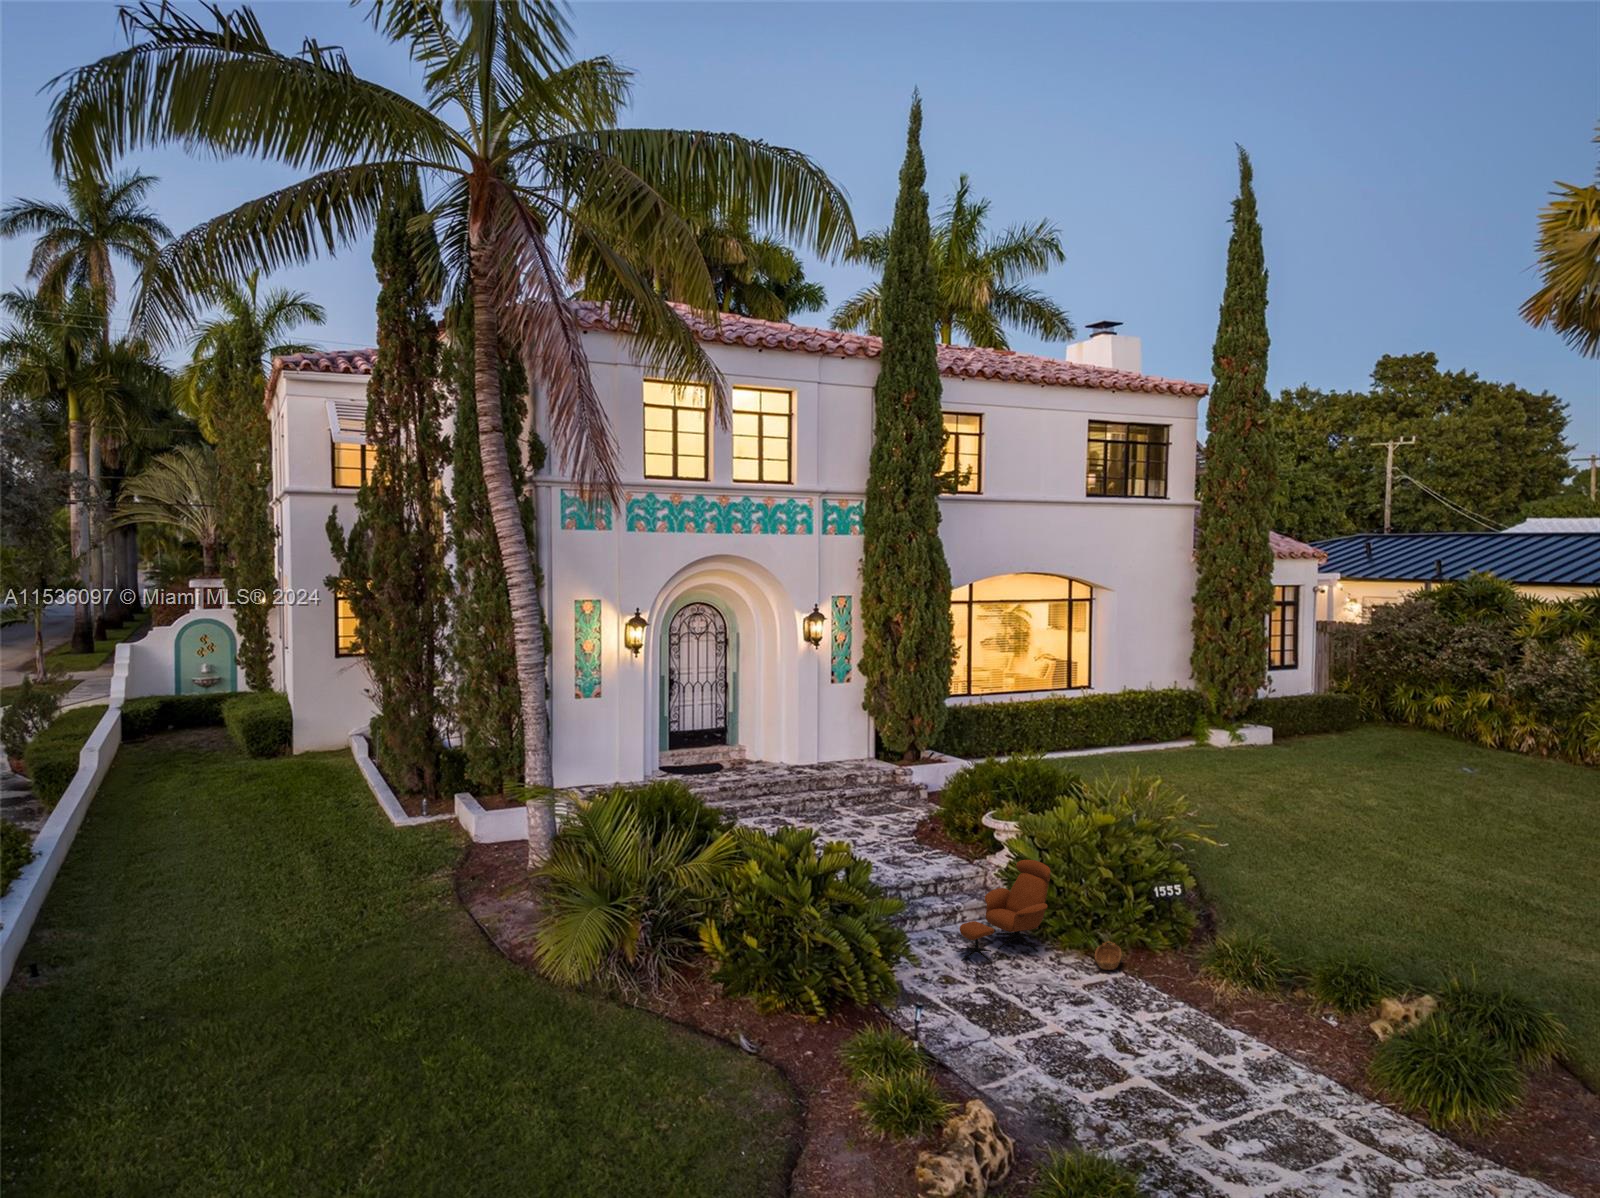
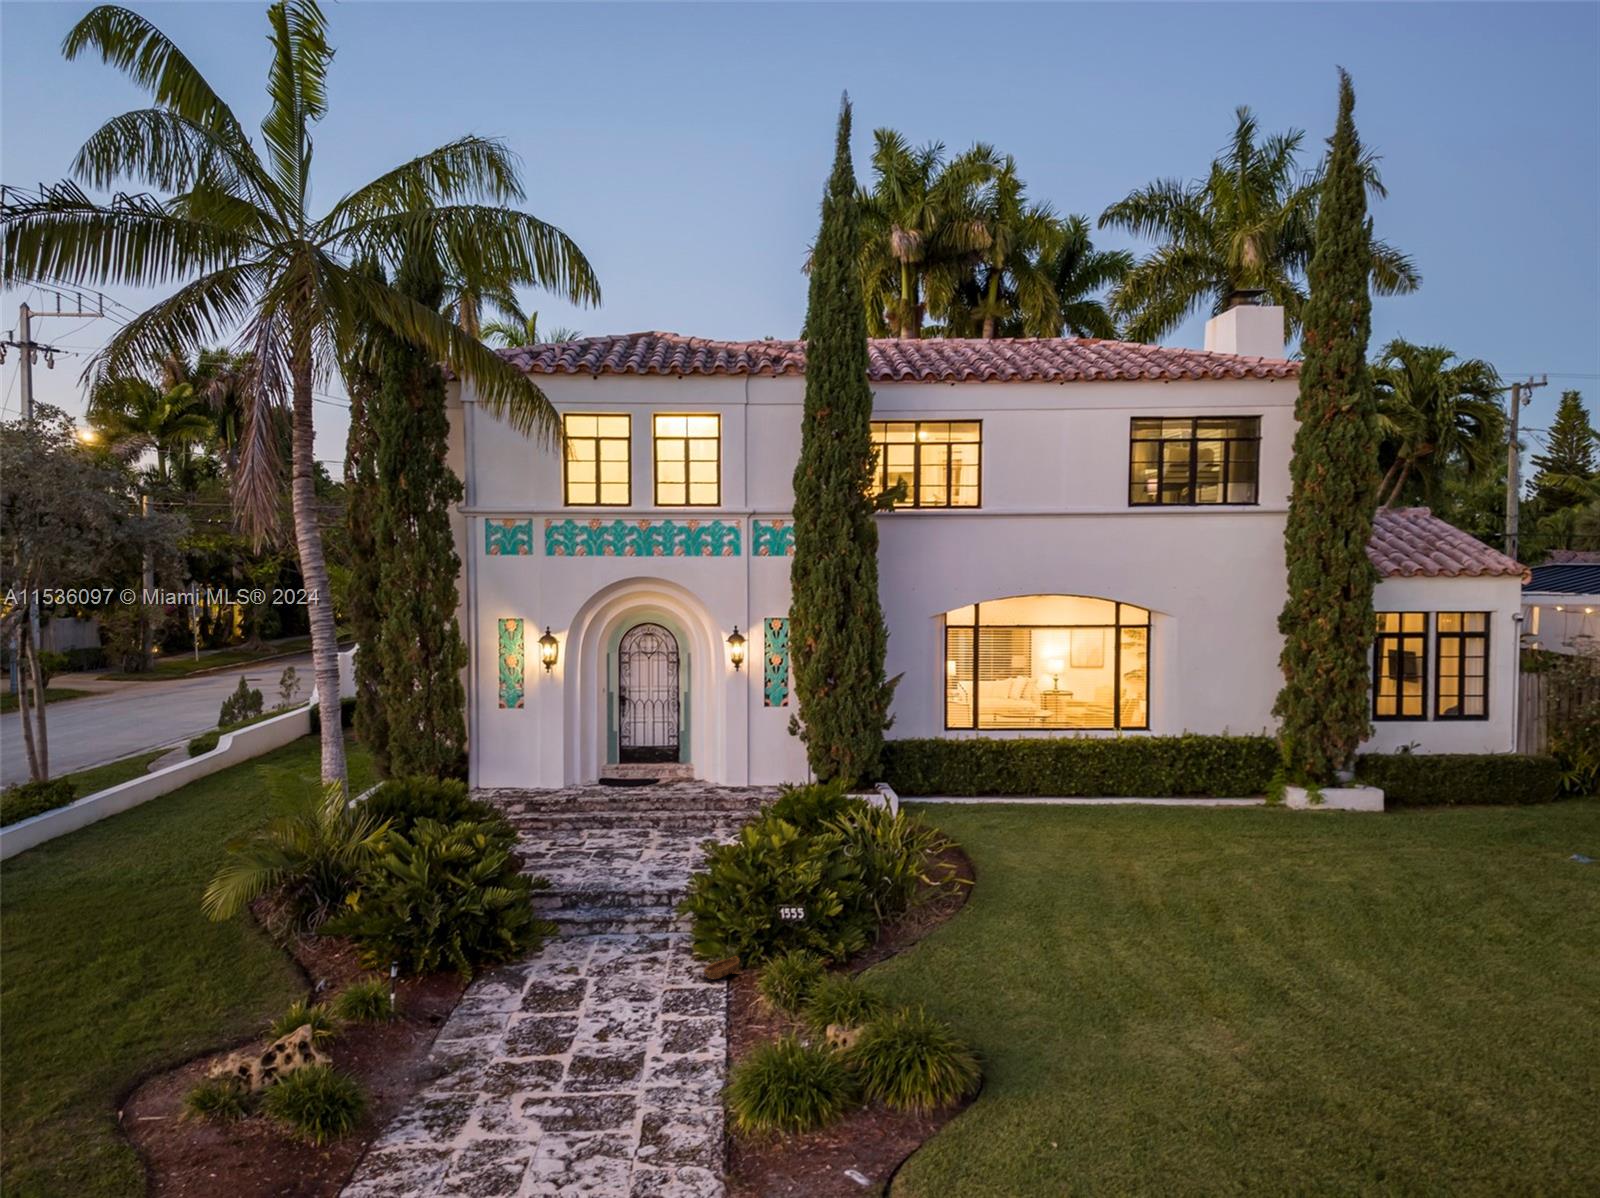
lounge chair: present [960,860,1051,963] -> none [602,874,706,961]

